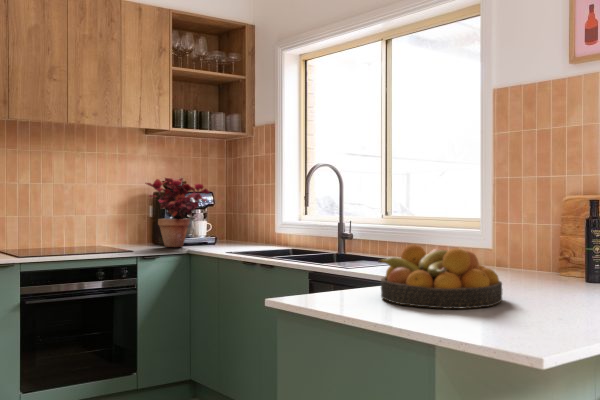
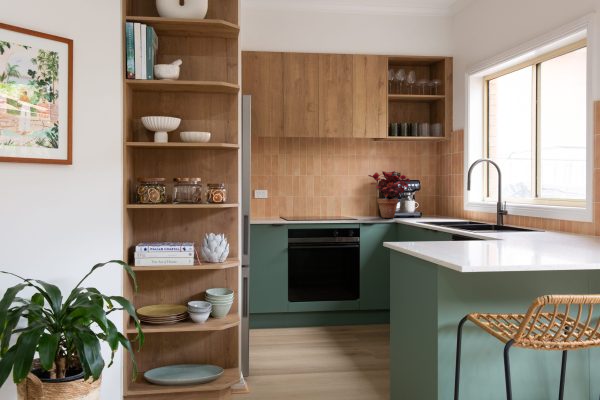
fruit bowl: present [378,245,502,309] -> none [451,217,532,257]

